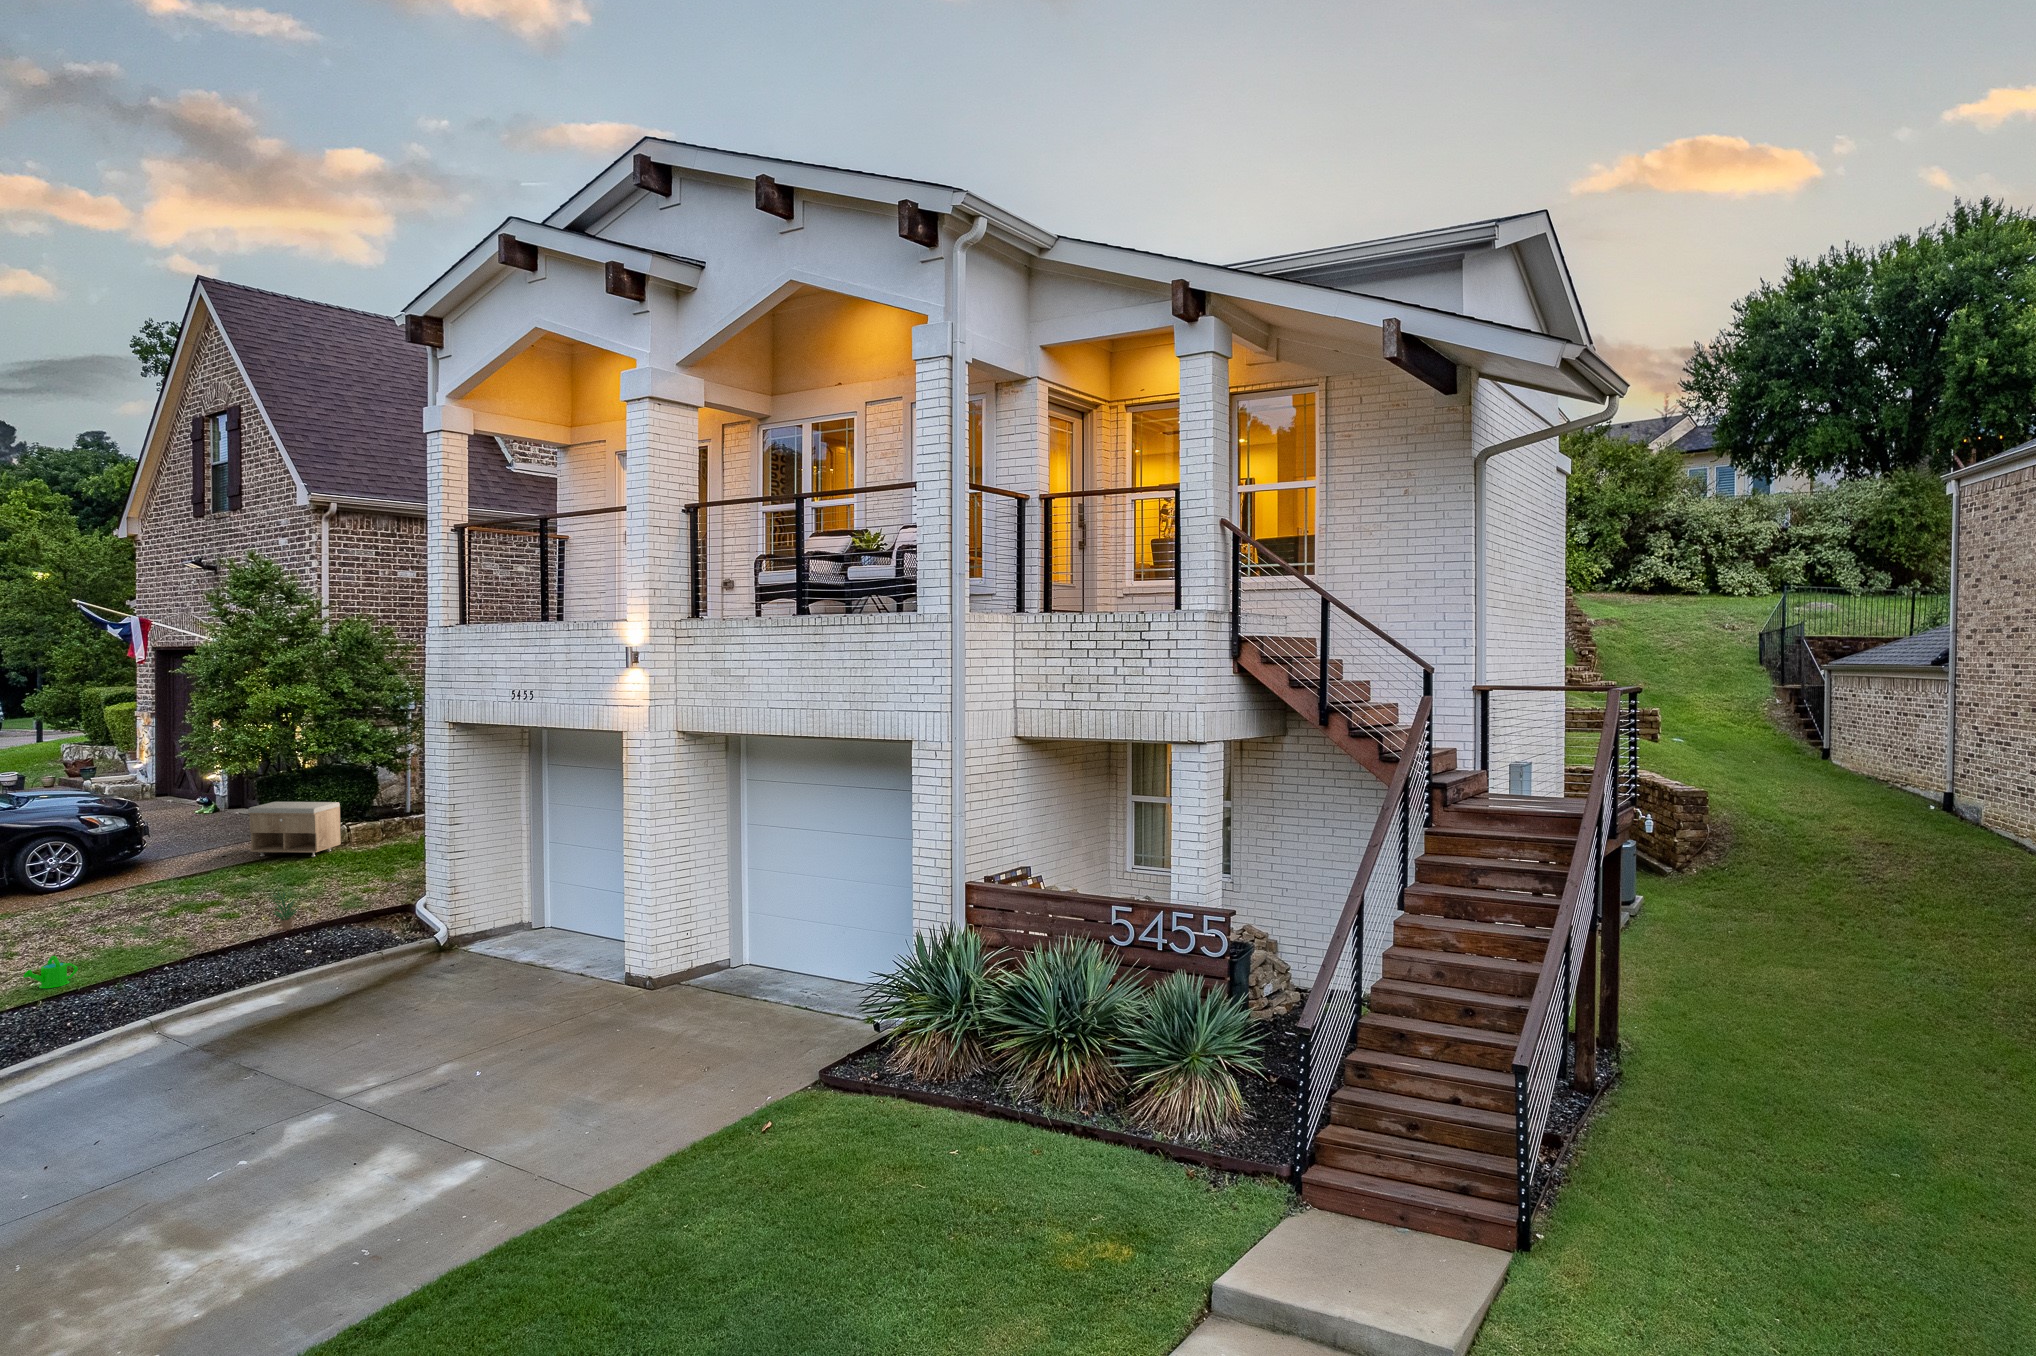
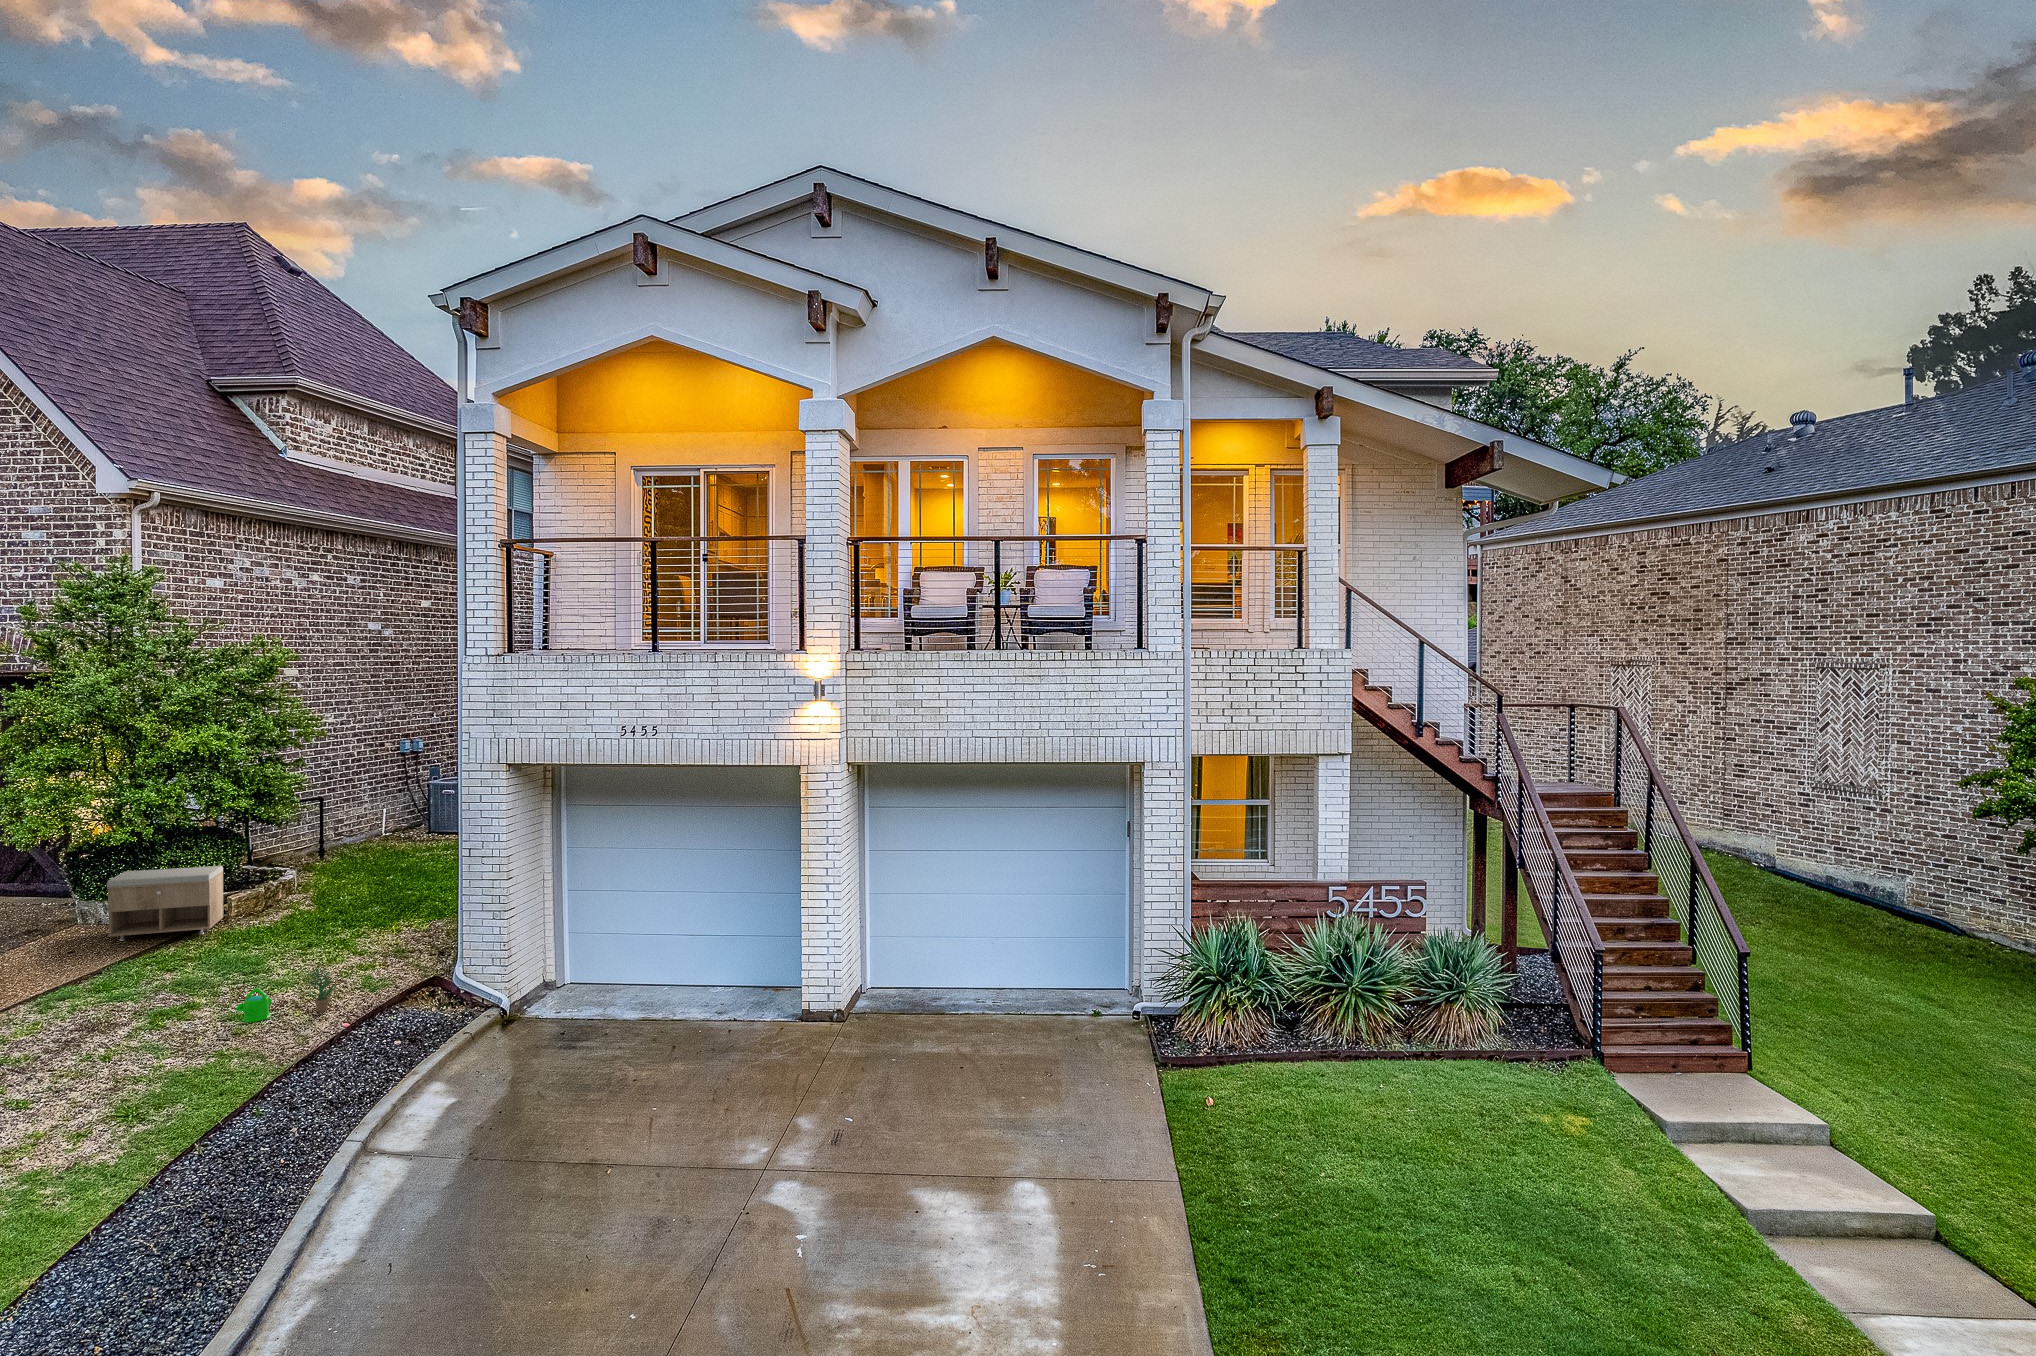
watering can: present [23,956,78,989] -> present [236,988,271,1022]

